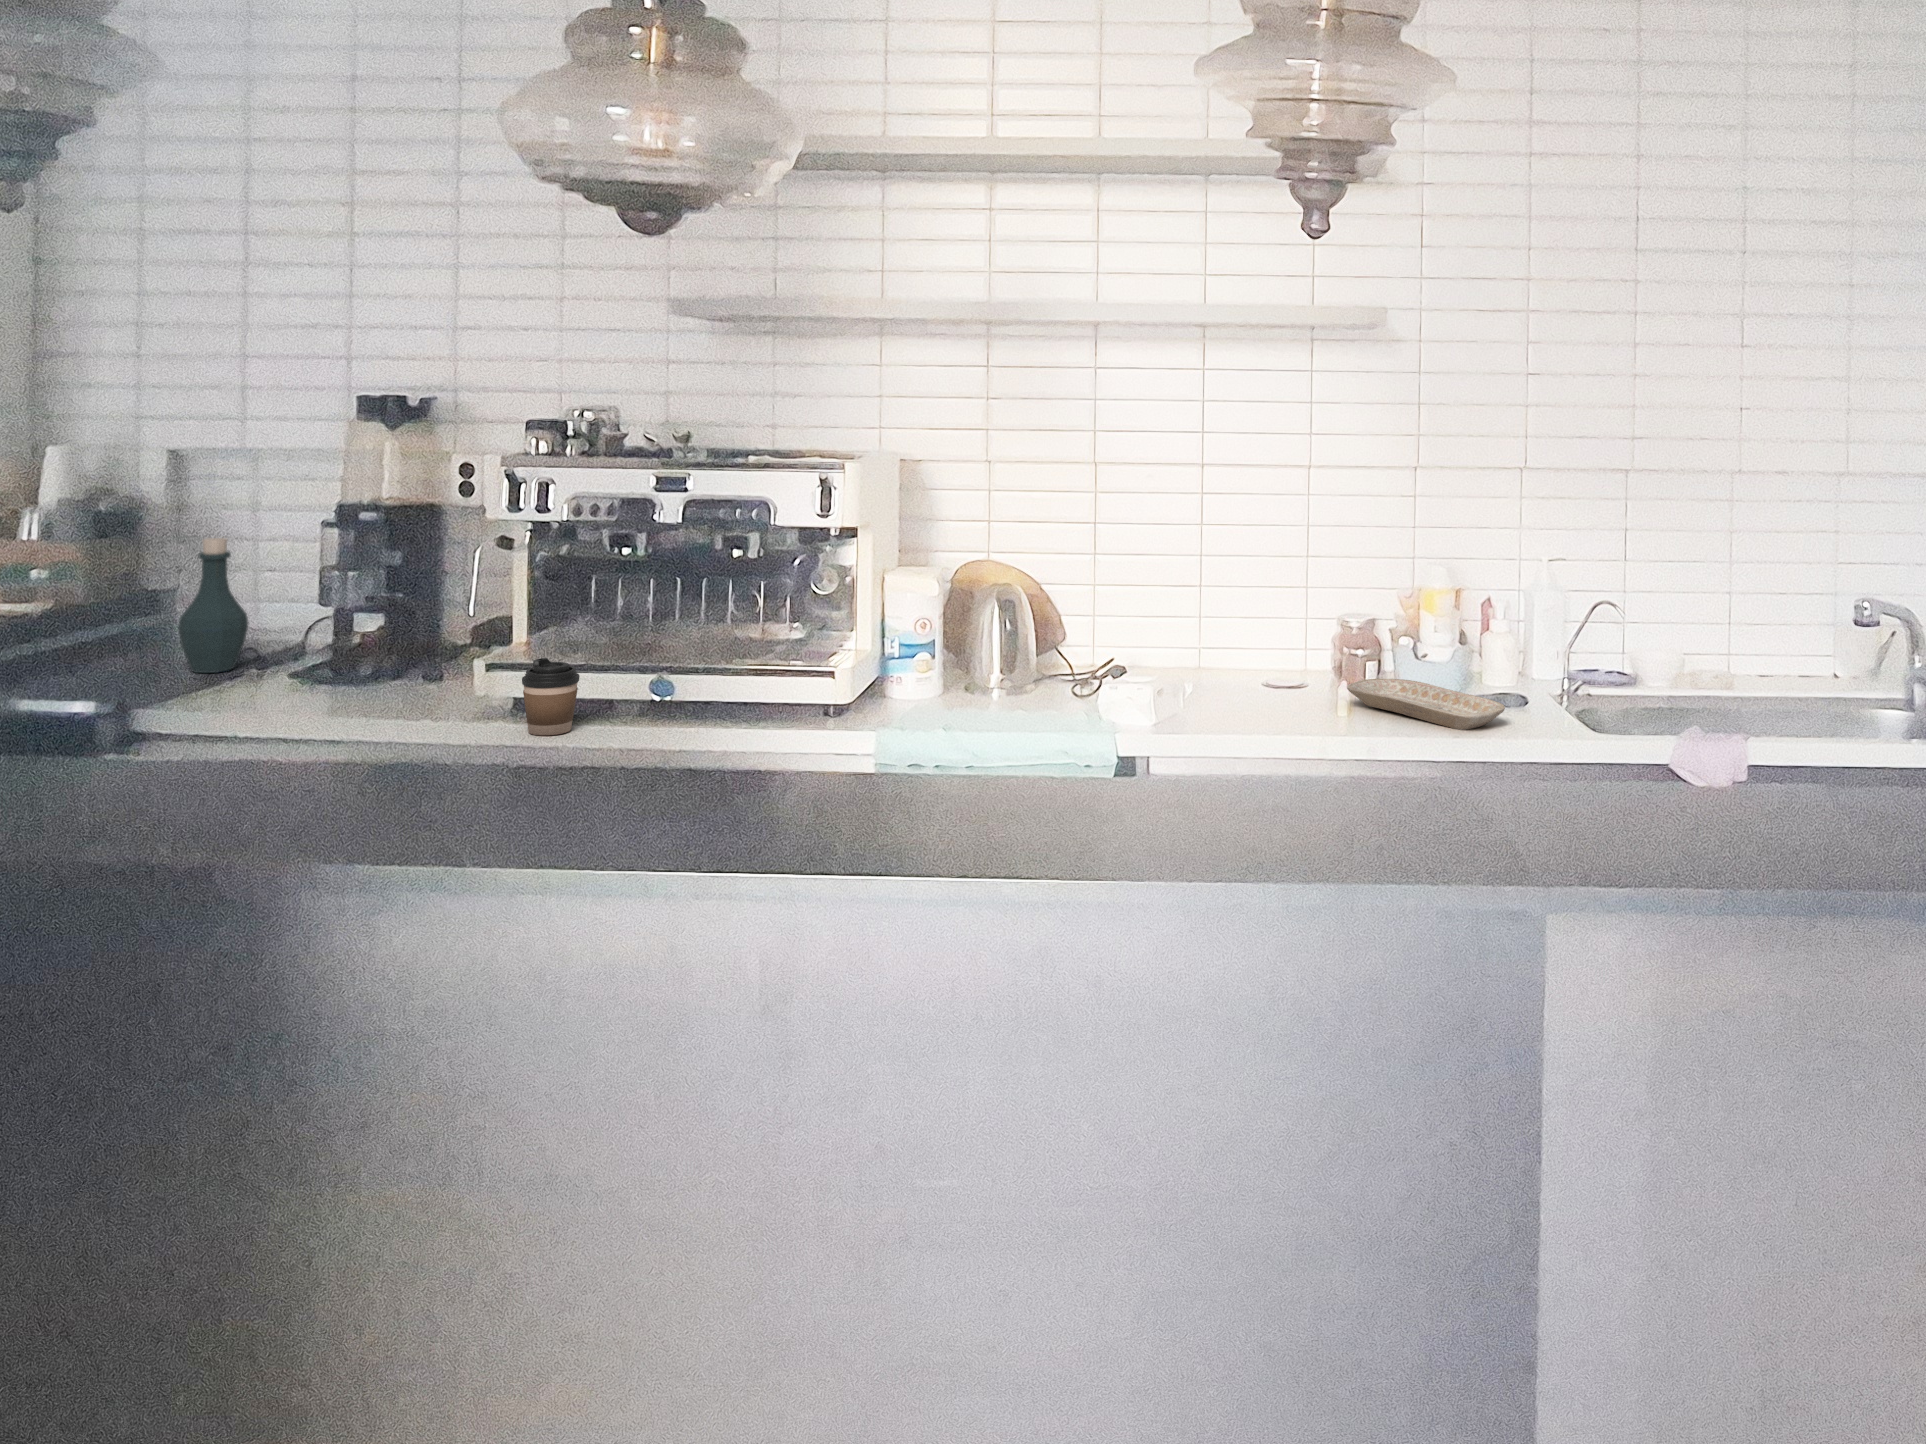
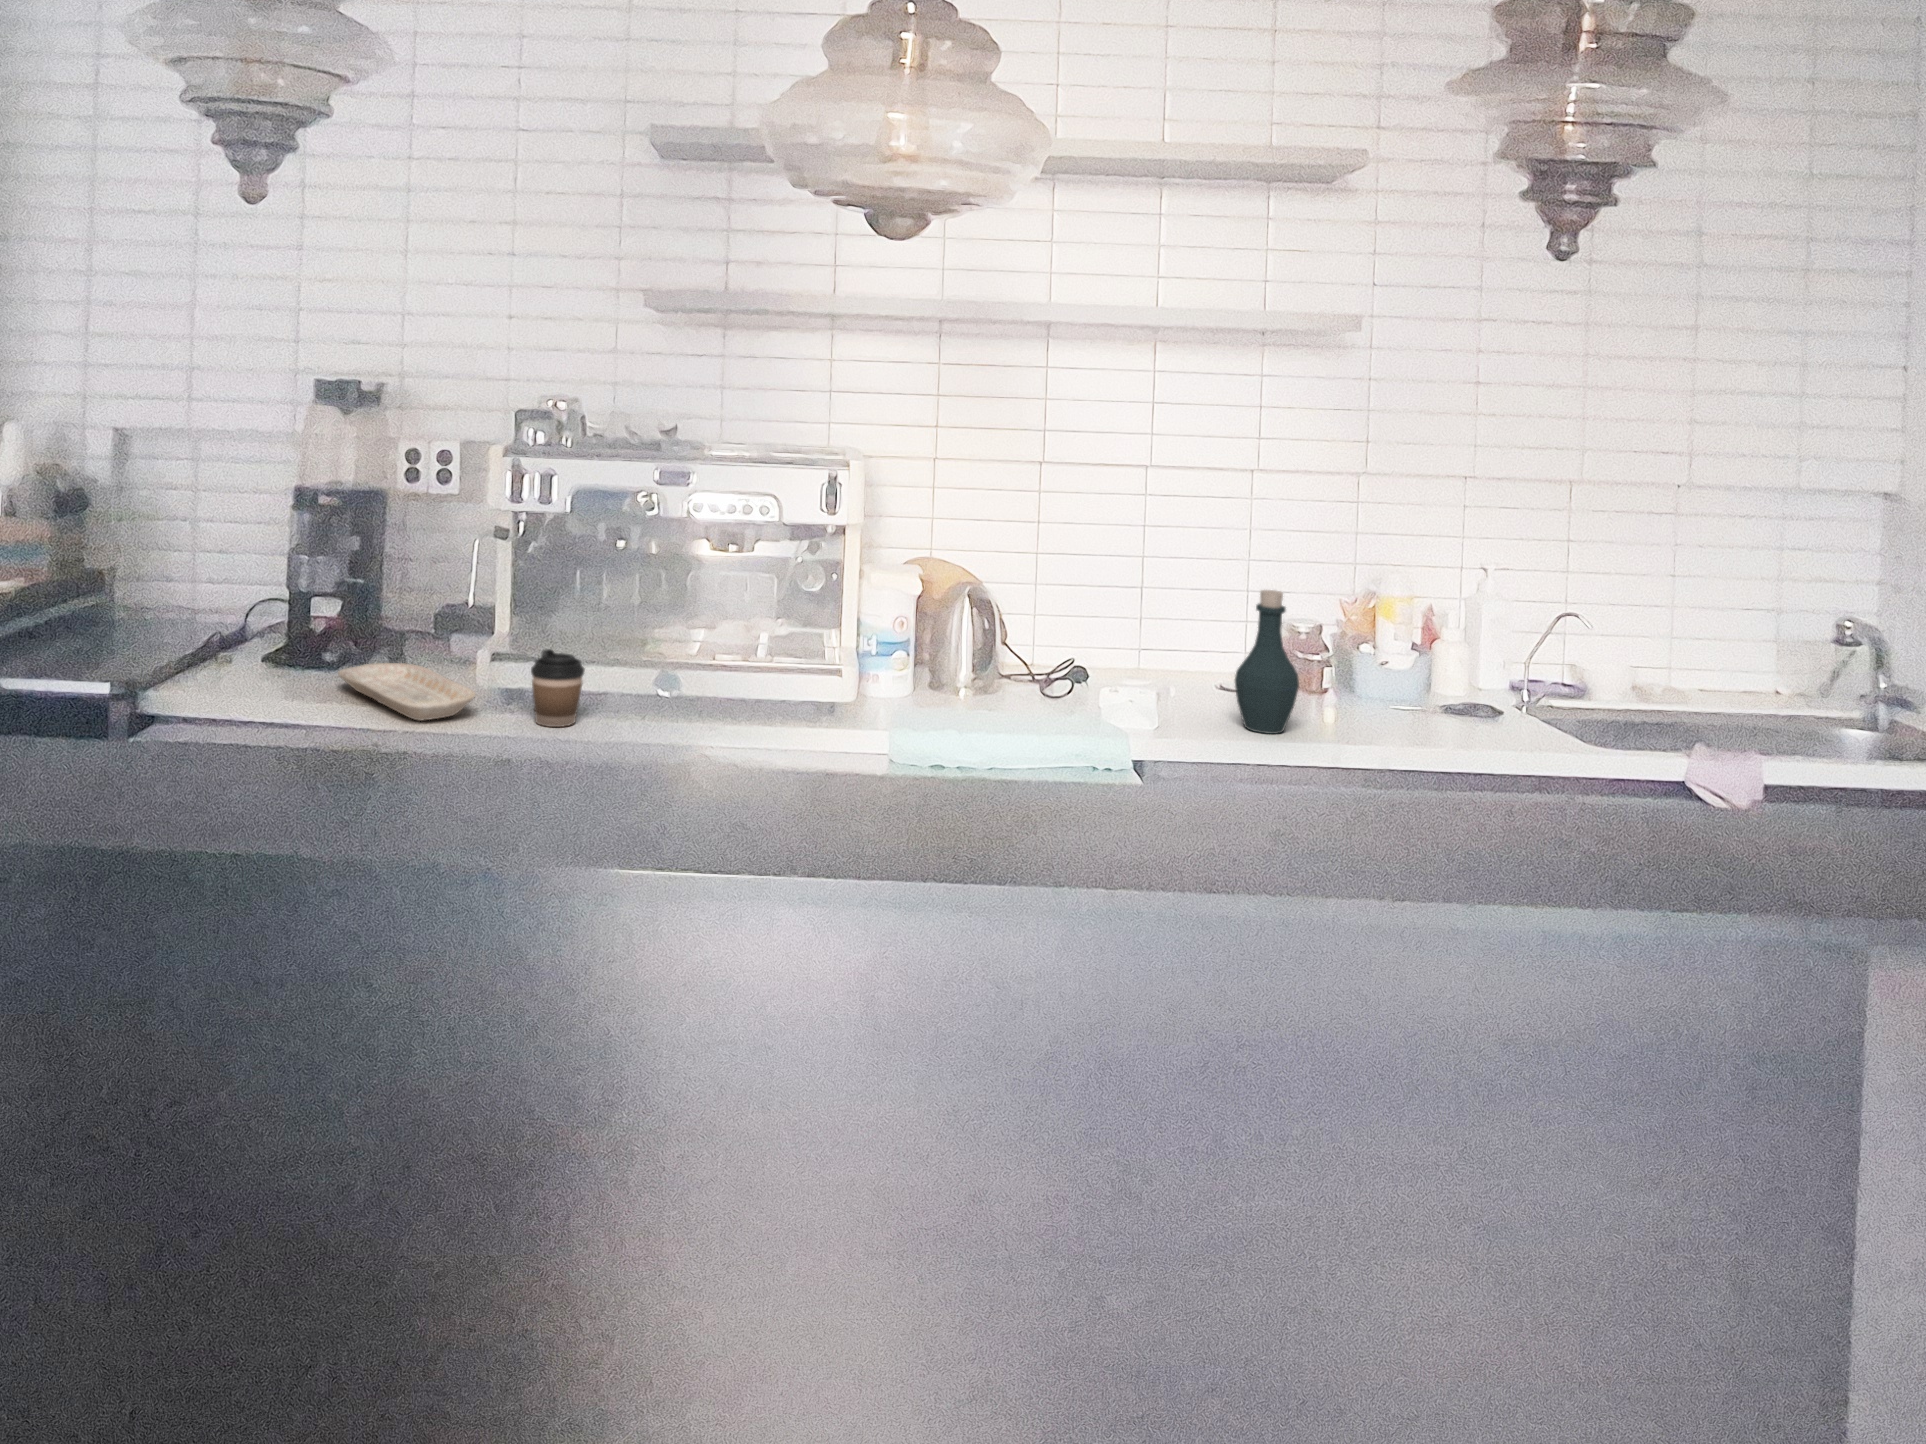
bottle: present [178,538,249,673] -> present [1235,590,1299,734]
tray: present [1347,678,1505,730] -> present [338,663,475,721]

